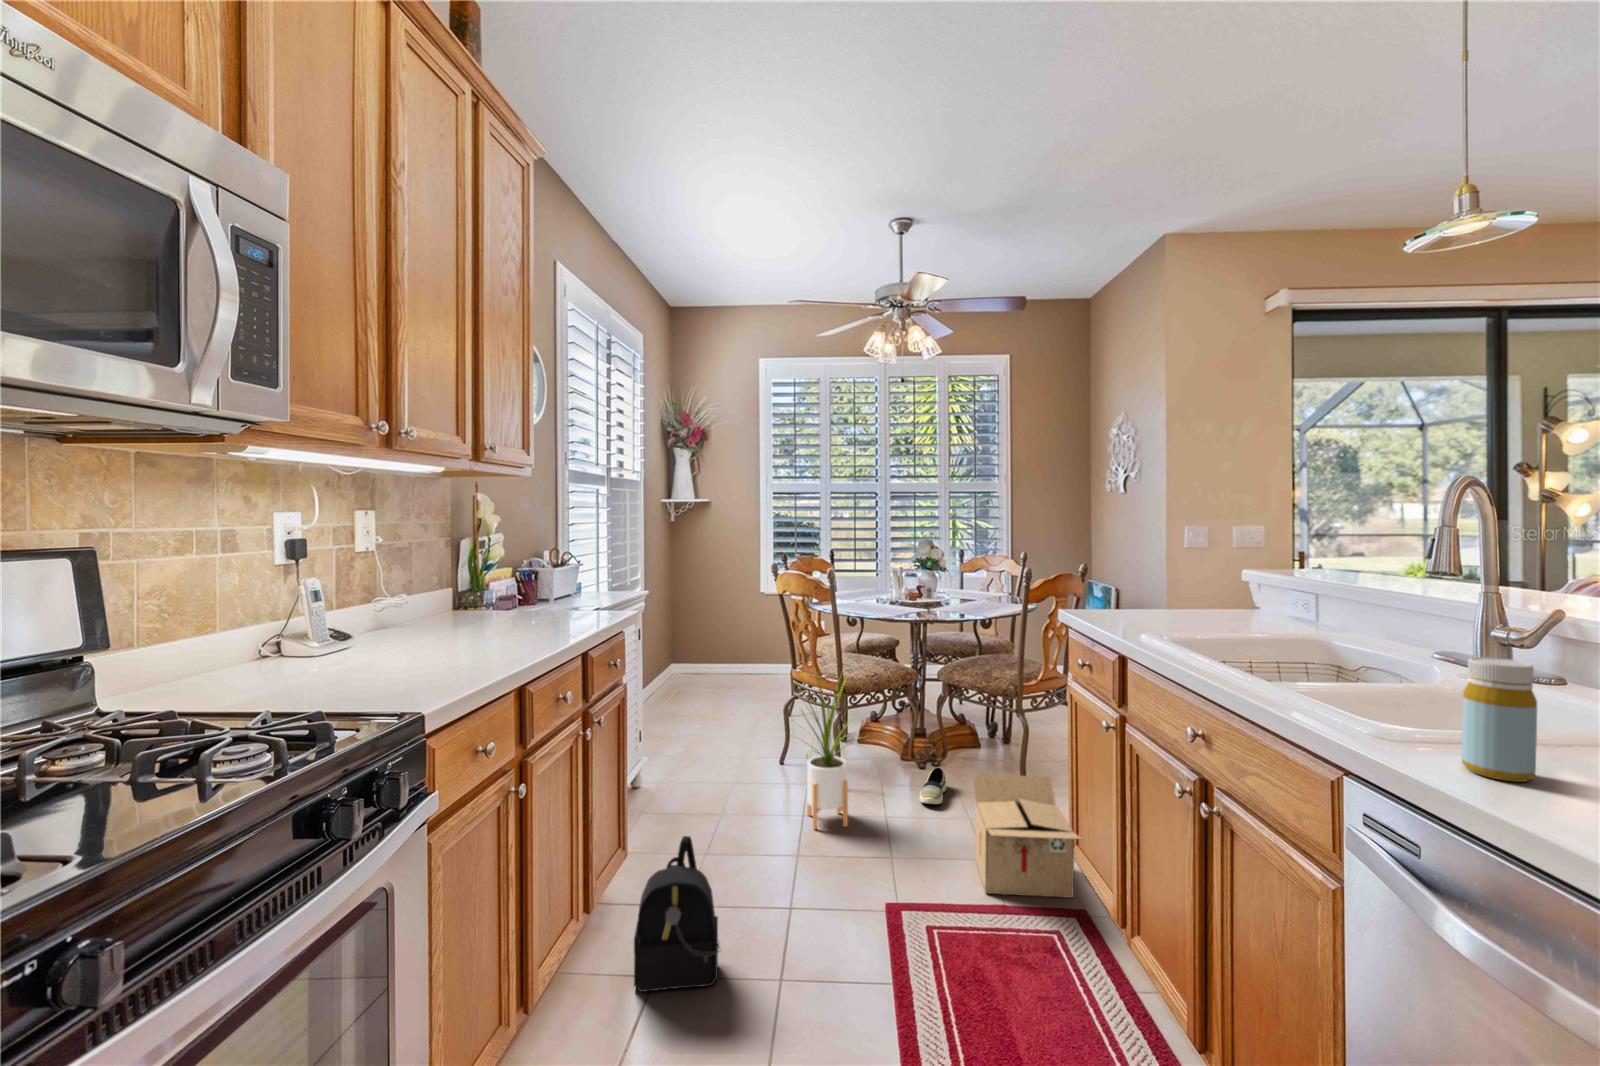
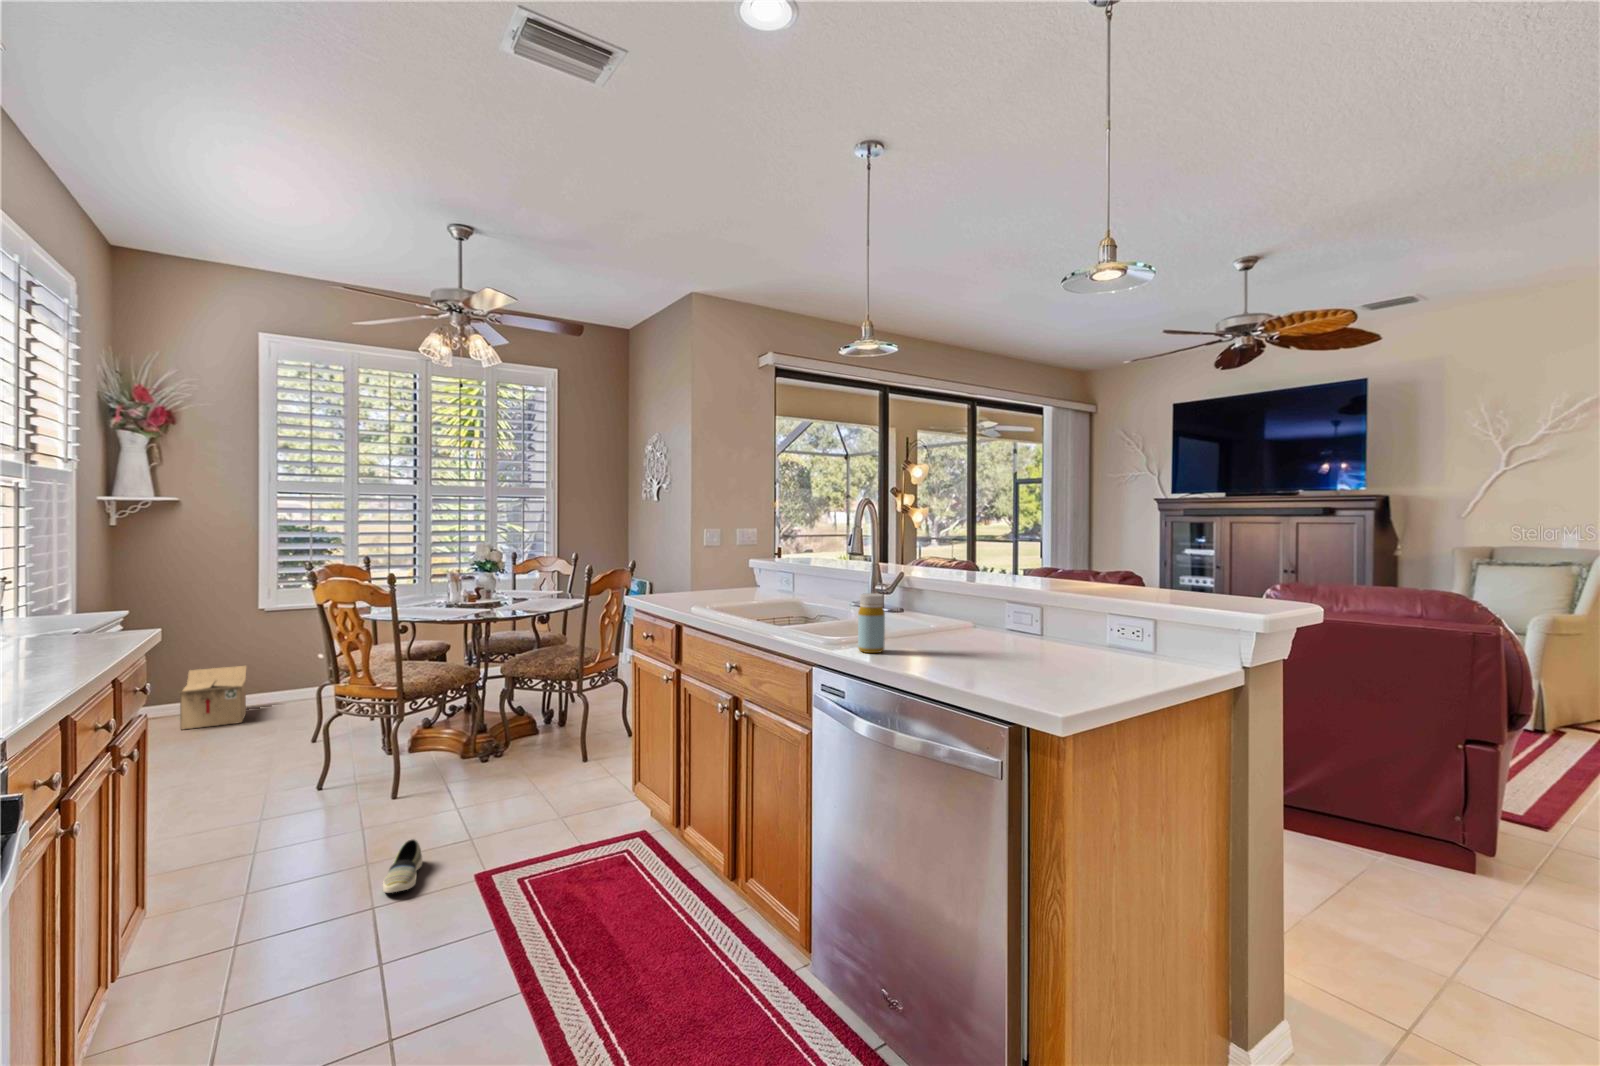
house plant: present [802,673,853,830] -> none [340,667,441,837]
shoe: present [920,768,946,804] -> present [383,839,422,893]
cardboard box: present [973,774,1083,898] -> present [180,666,246,730]
backpack: present [634,836,720,992] -> none [209,852,322,1023]

